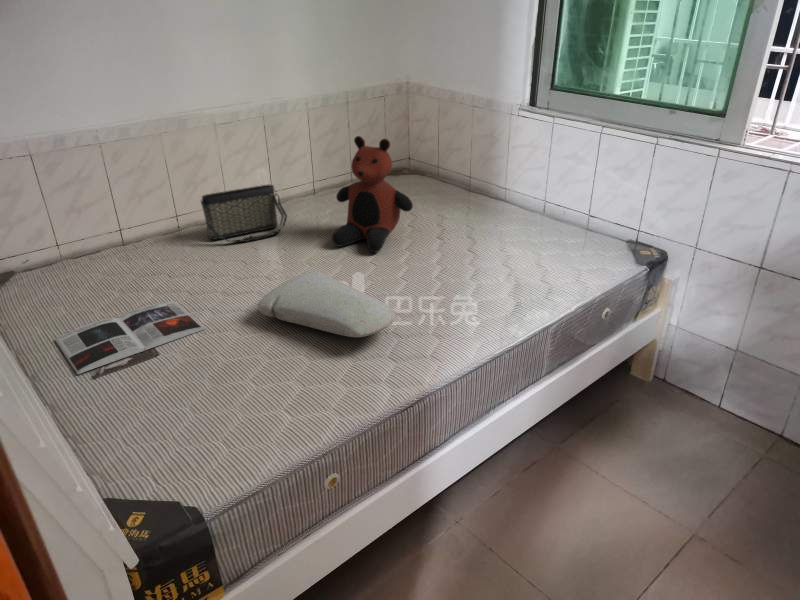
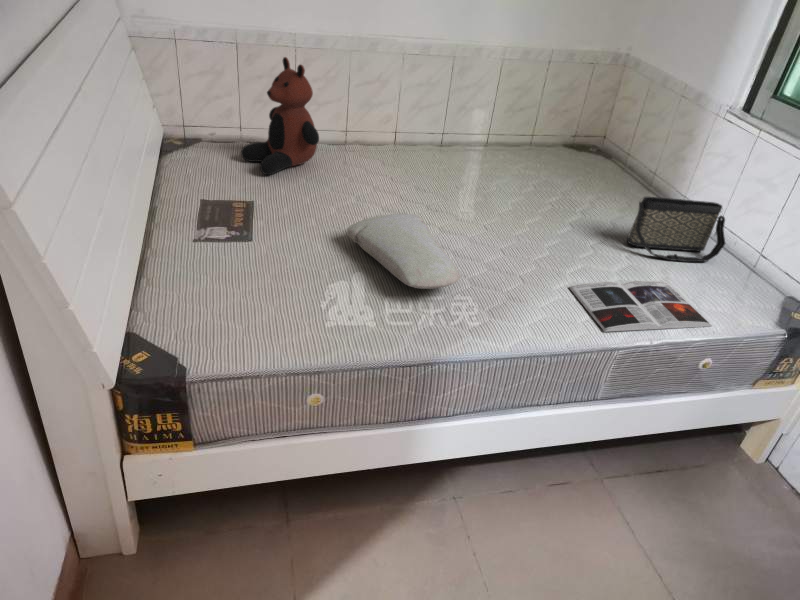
teddy bear: present [332,136,413,252] -> present [241,57,319,175]
handbag: present [201,185,287,242] -> present [627,197,725,262]
magazine: present [55,301,205,374] -> present [569,281,712,332]

